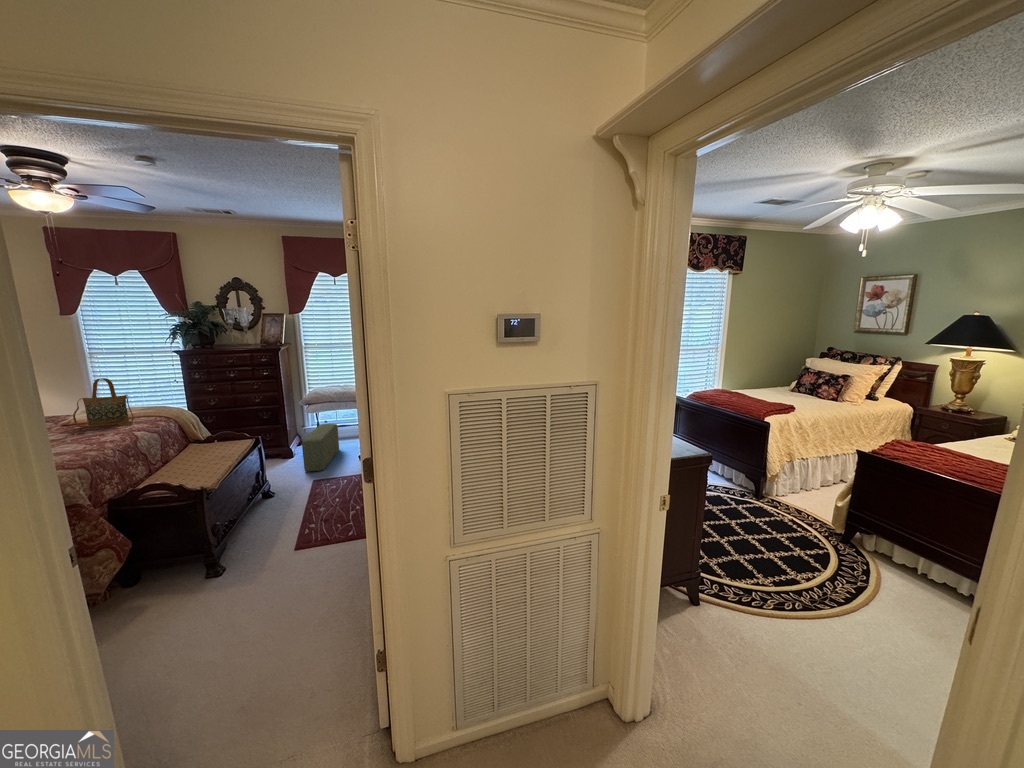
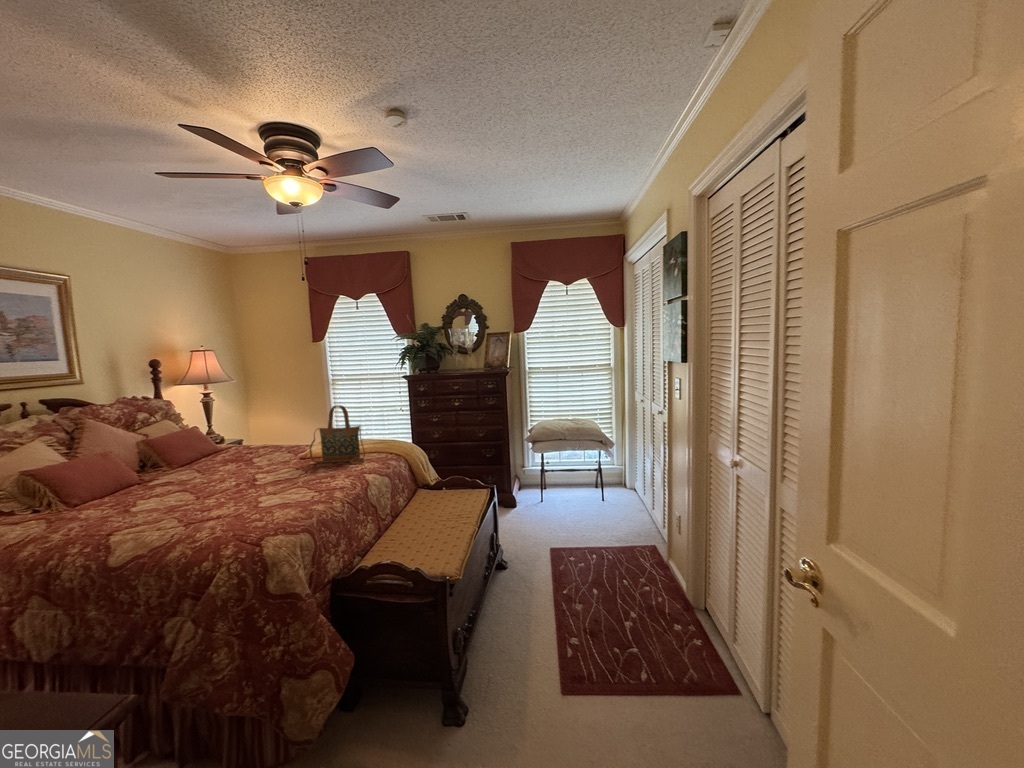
pouf: present [302,424,339,471] -> none [534,468,569,532]

